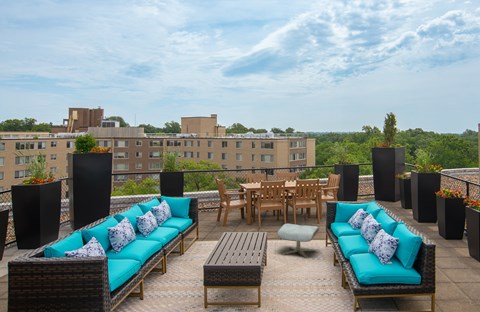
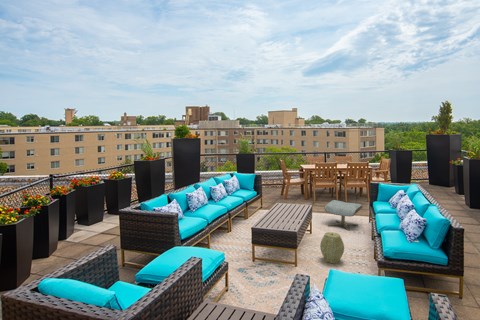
woven basket: none [285,263,312,300] -> present [320,232,344,263]

